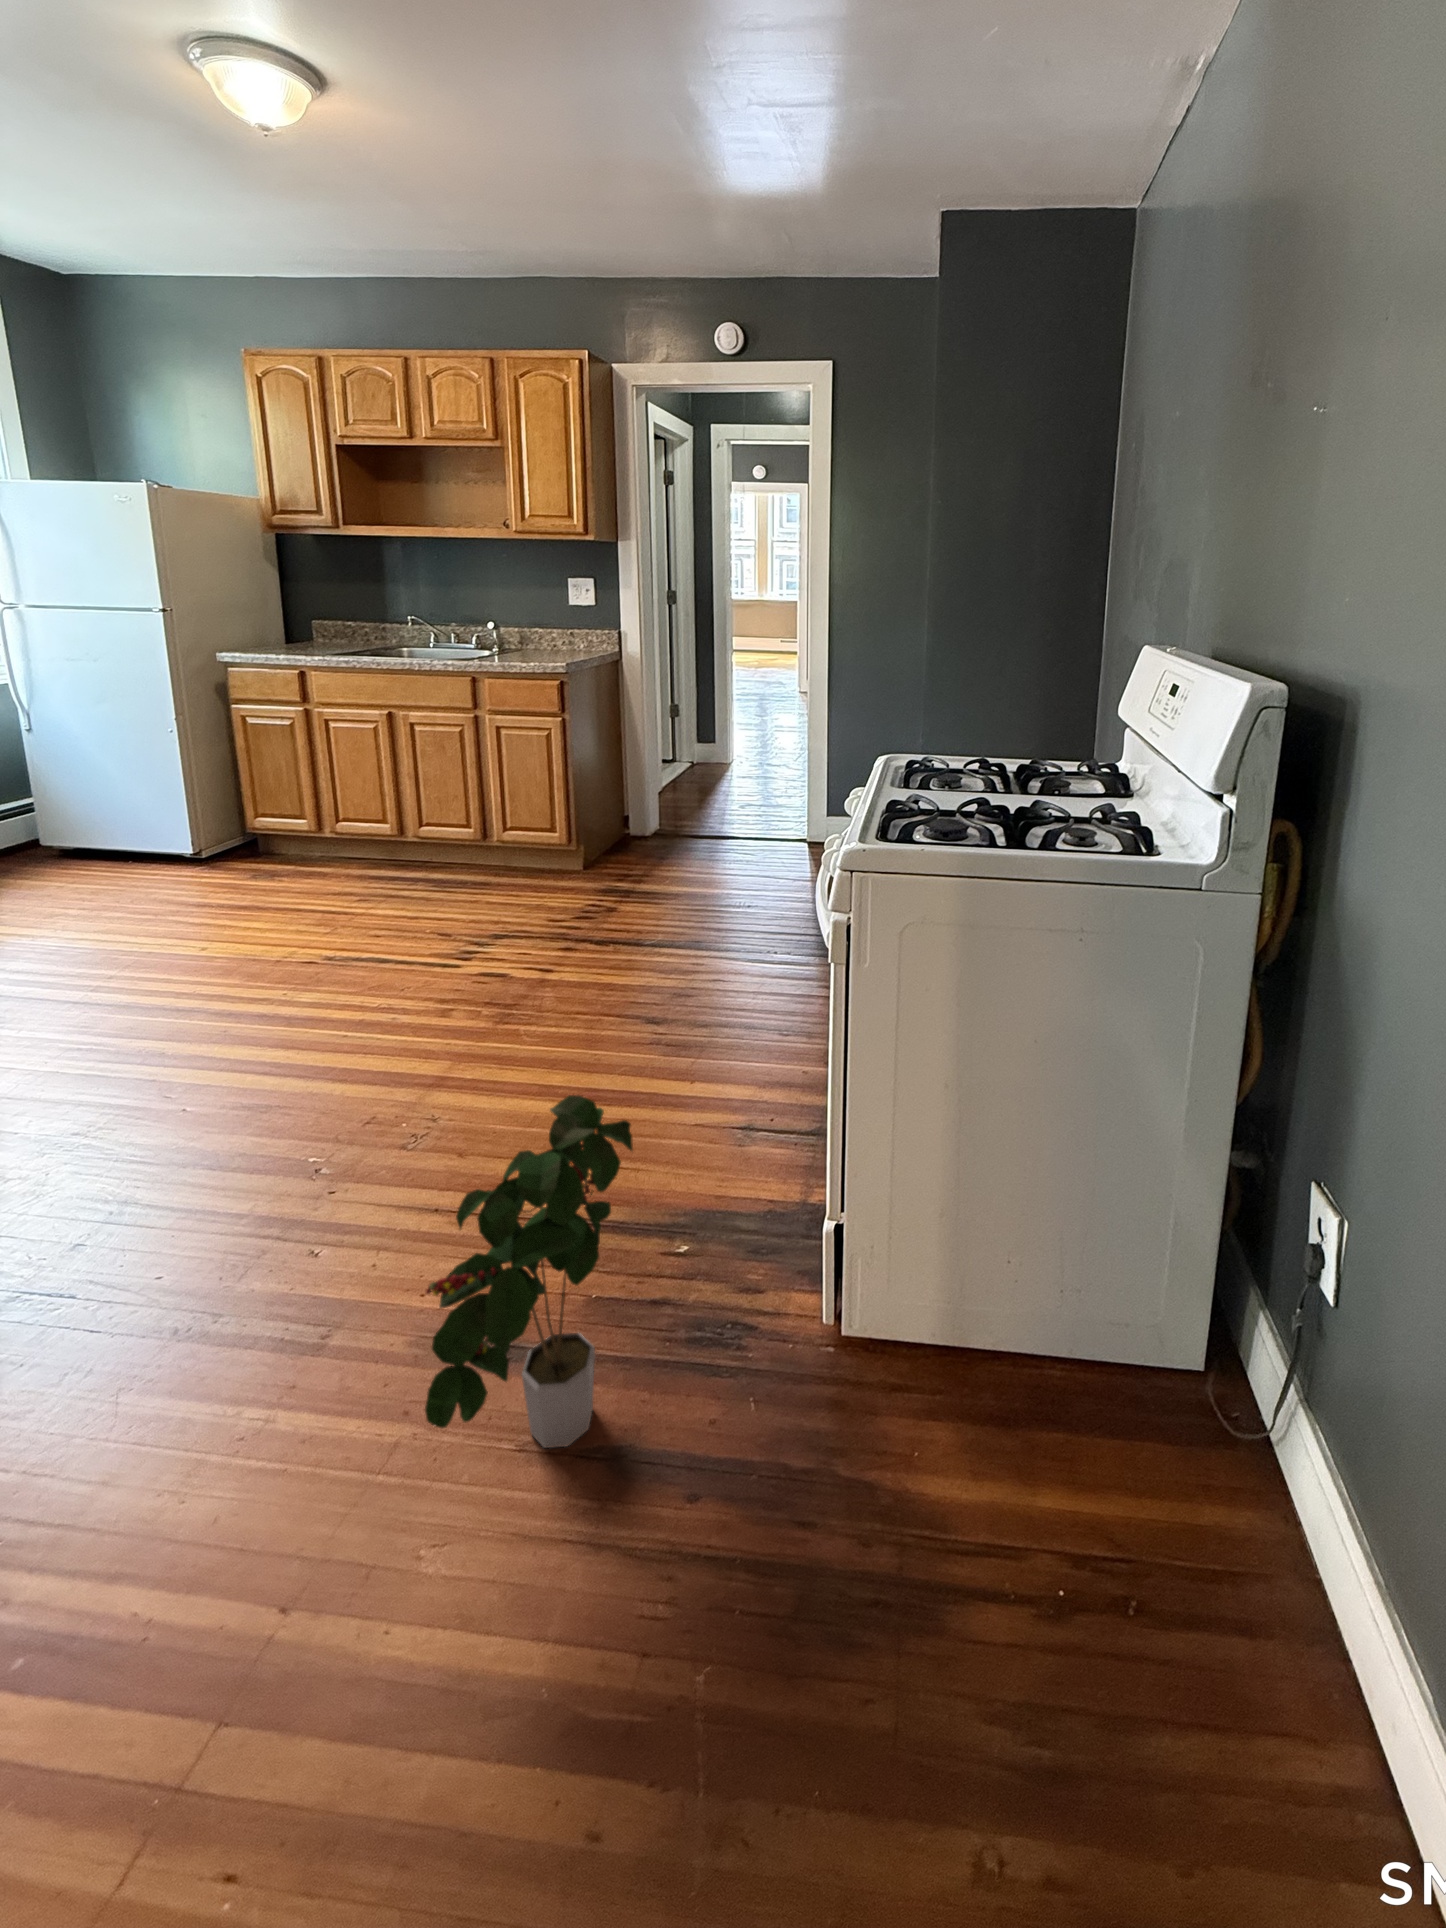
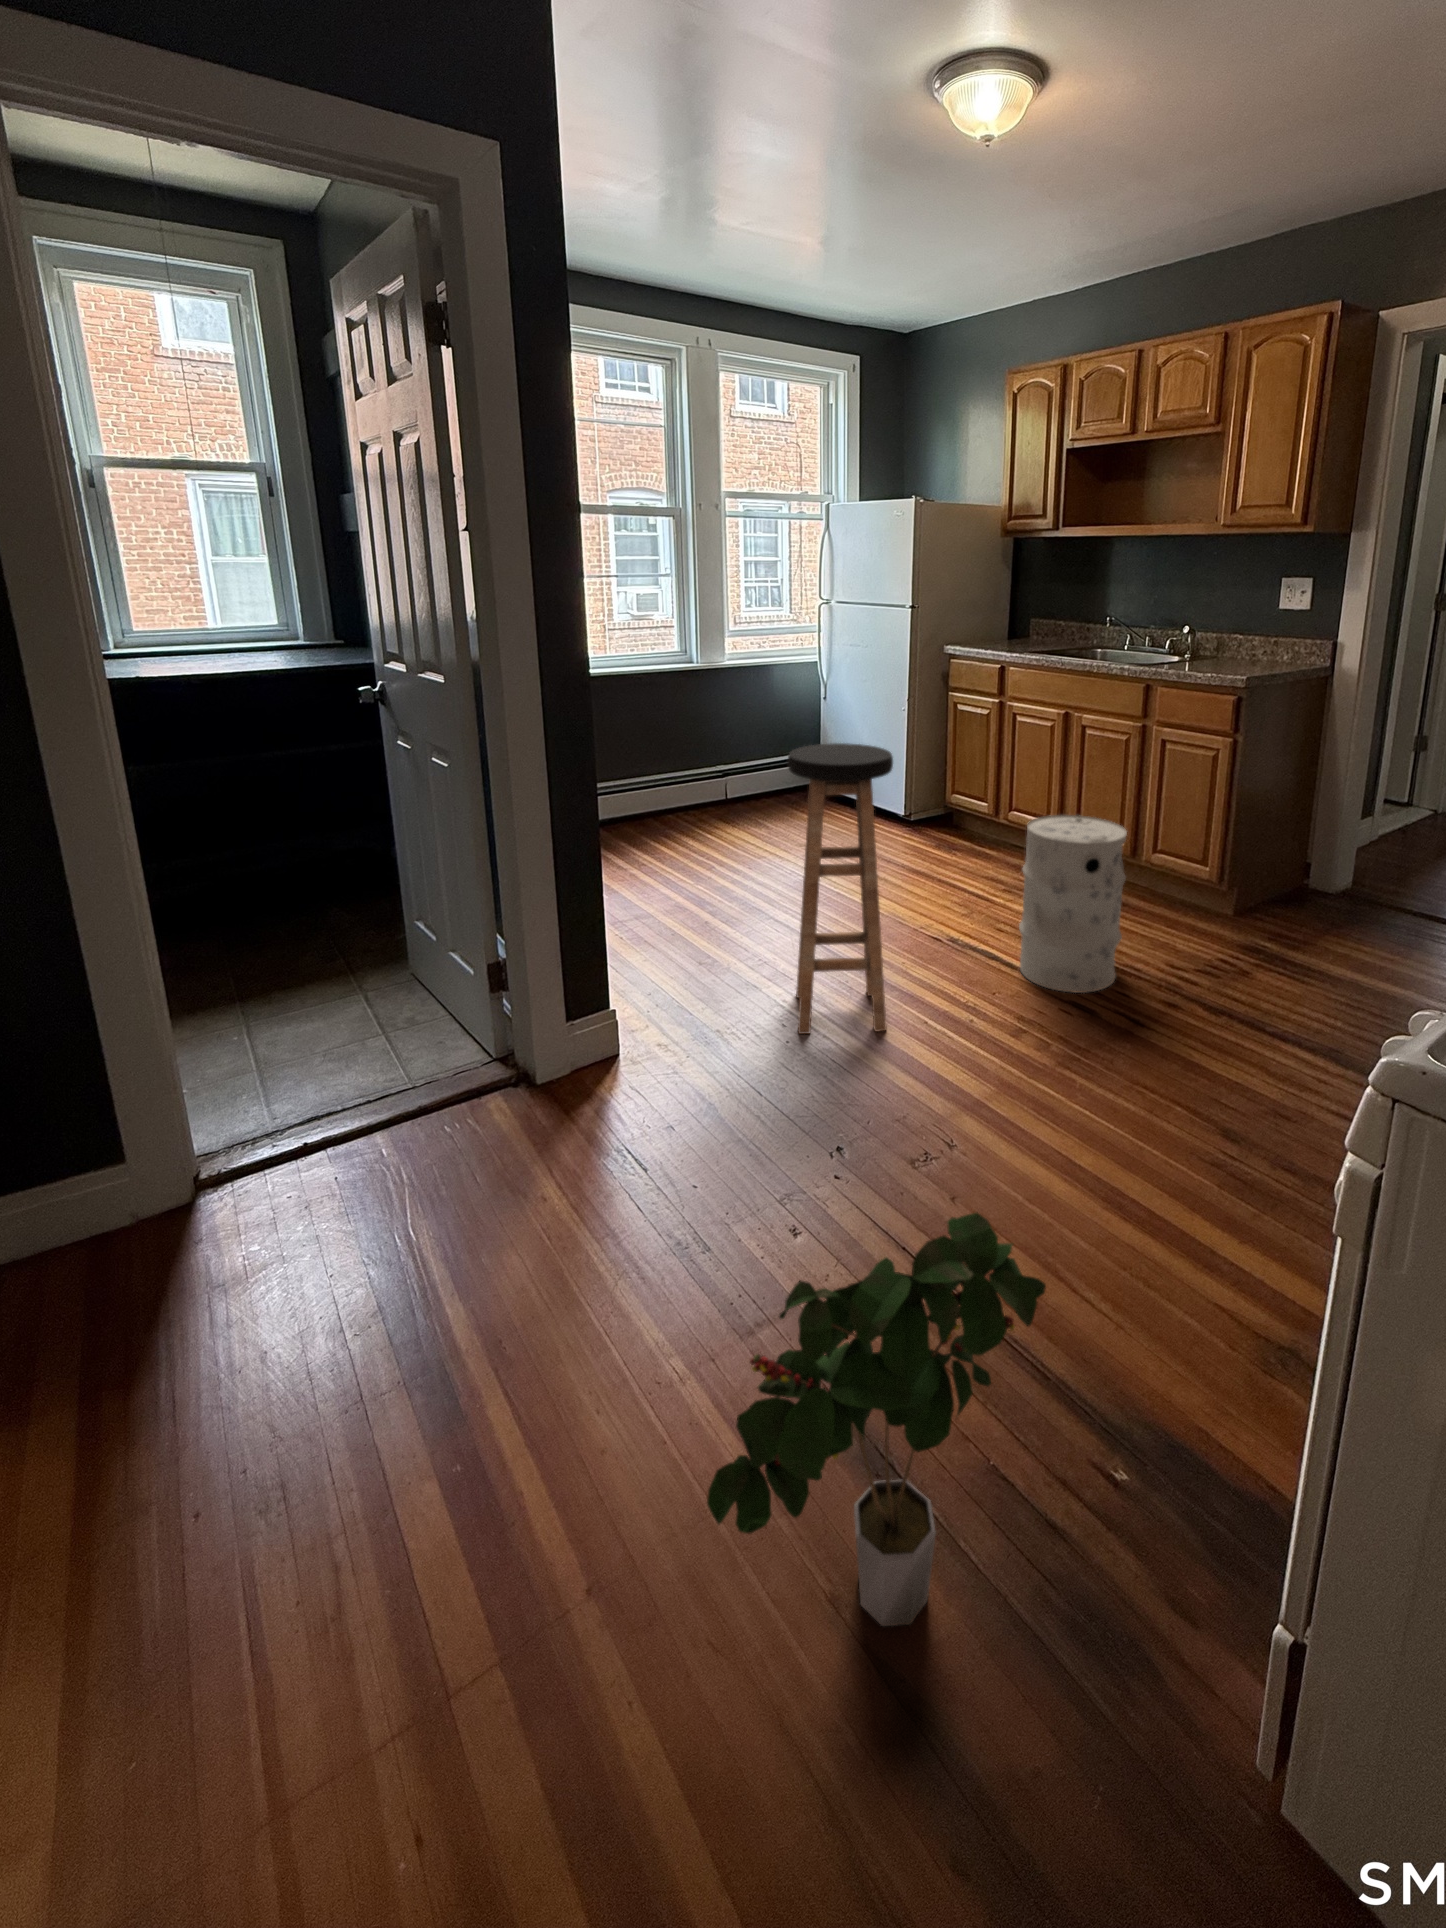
bar stool: none [114,762,303,1101] -> present [788,743,893,1034]
trash can: none [403,803,512,970] -> present [1019,815,1127,993]

